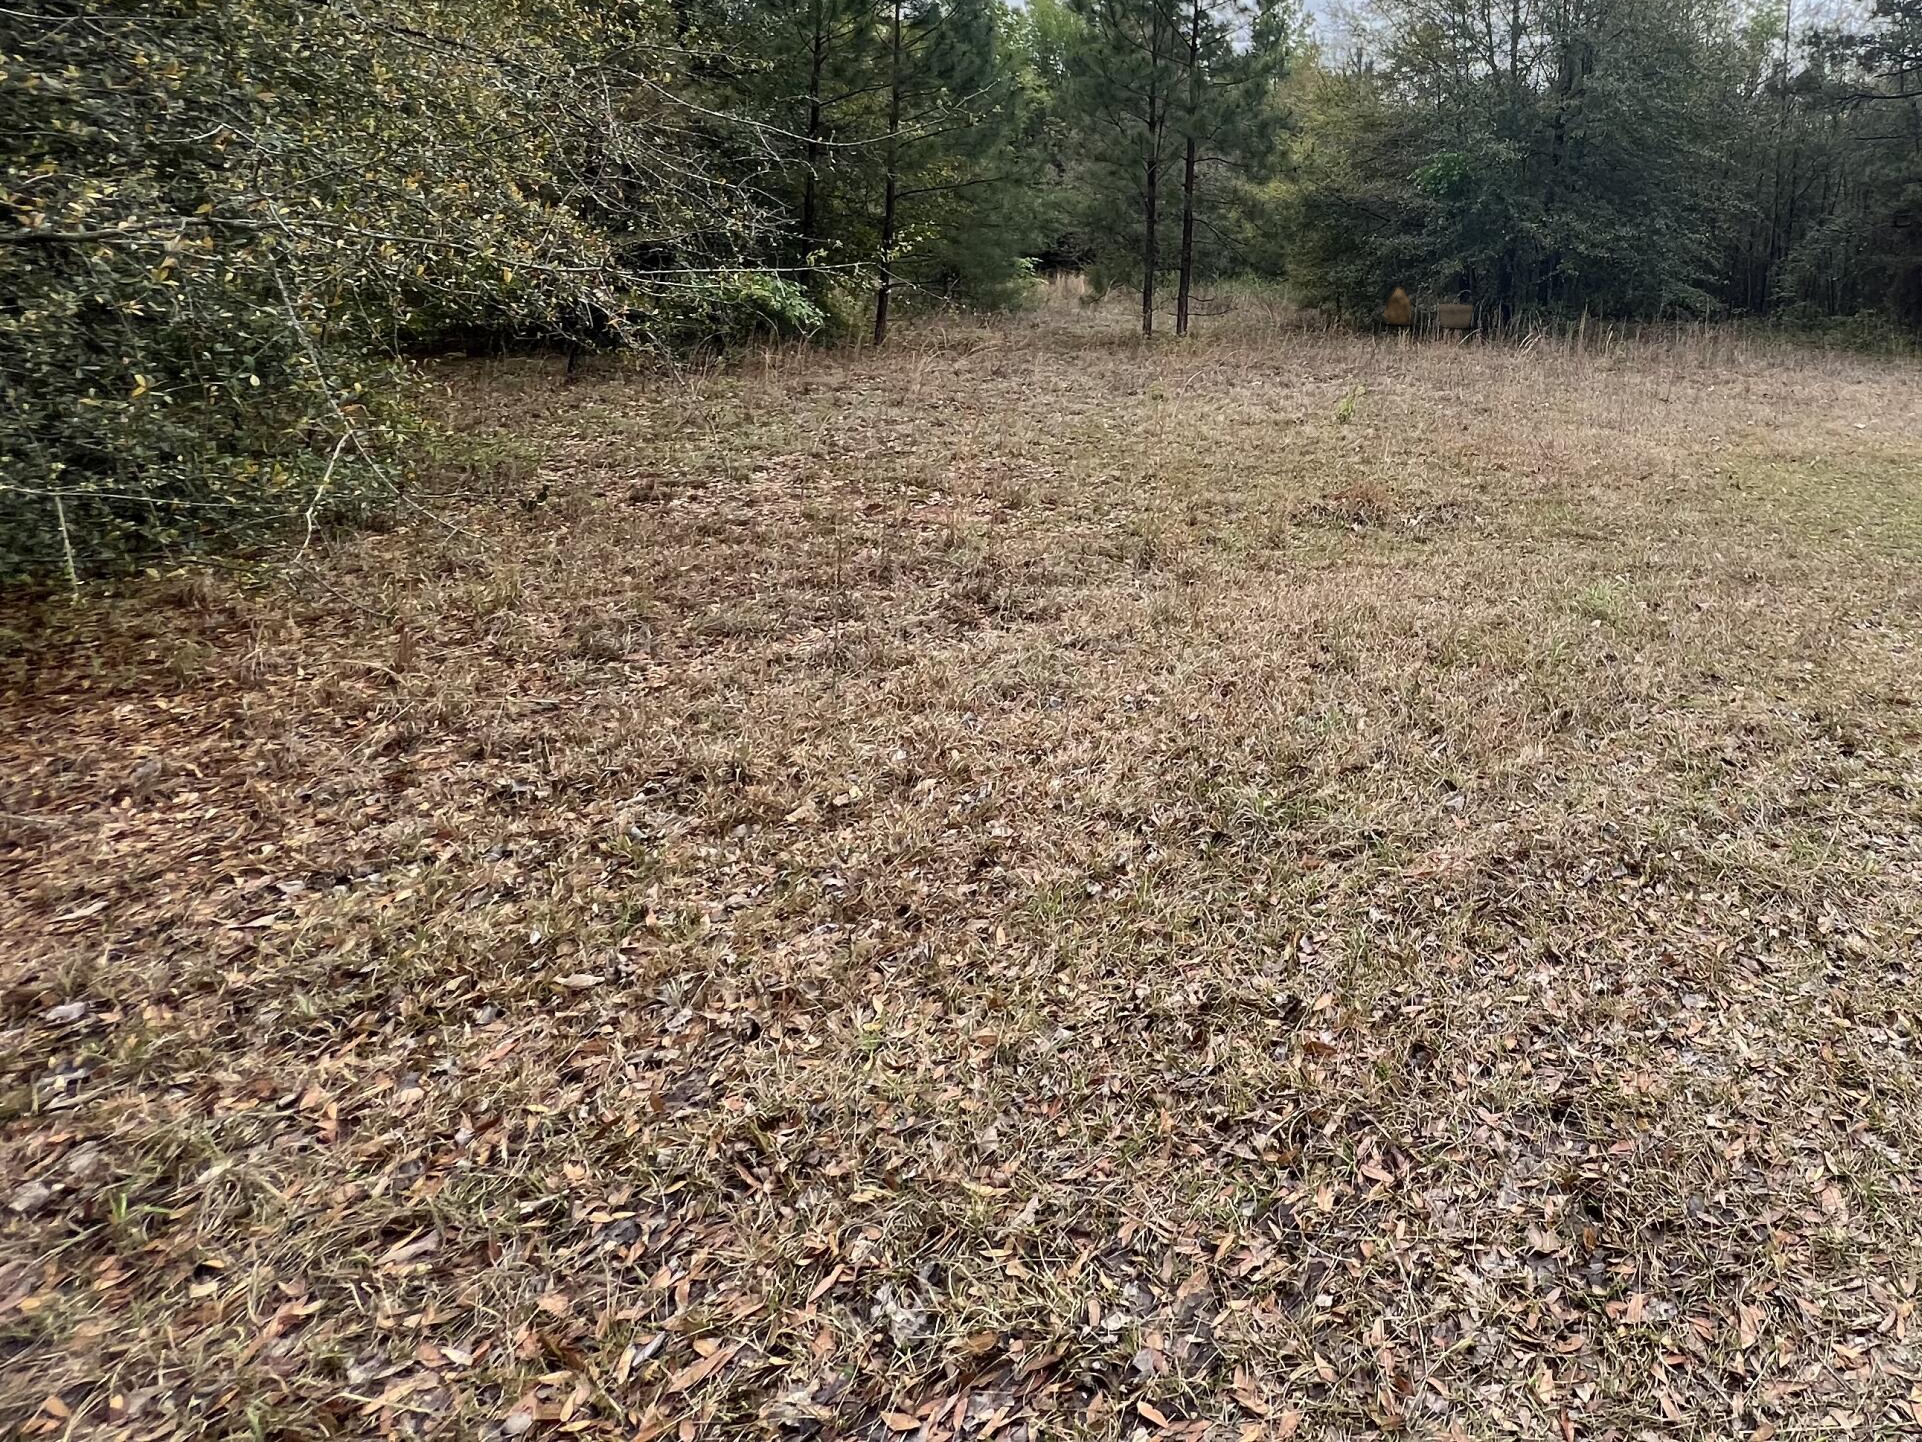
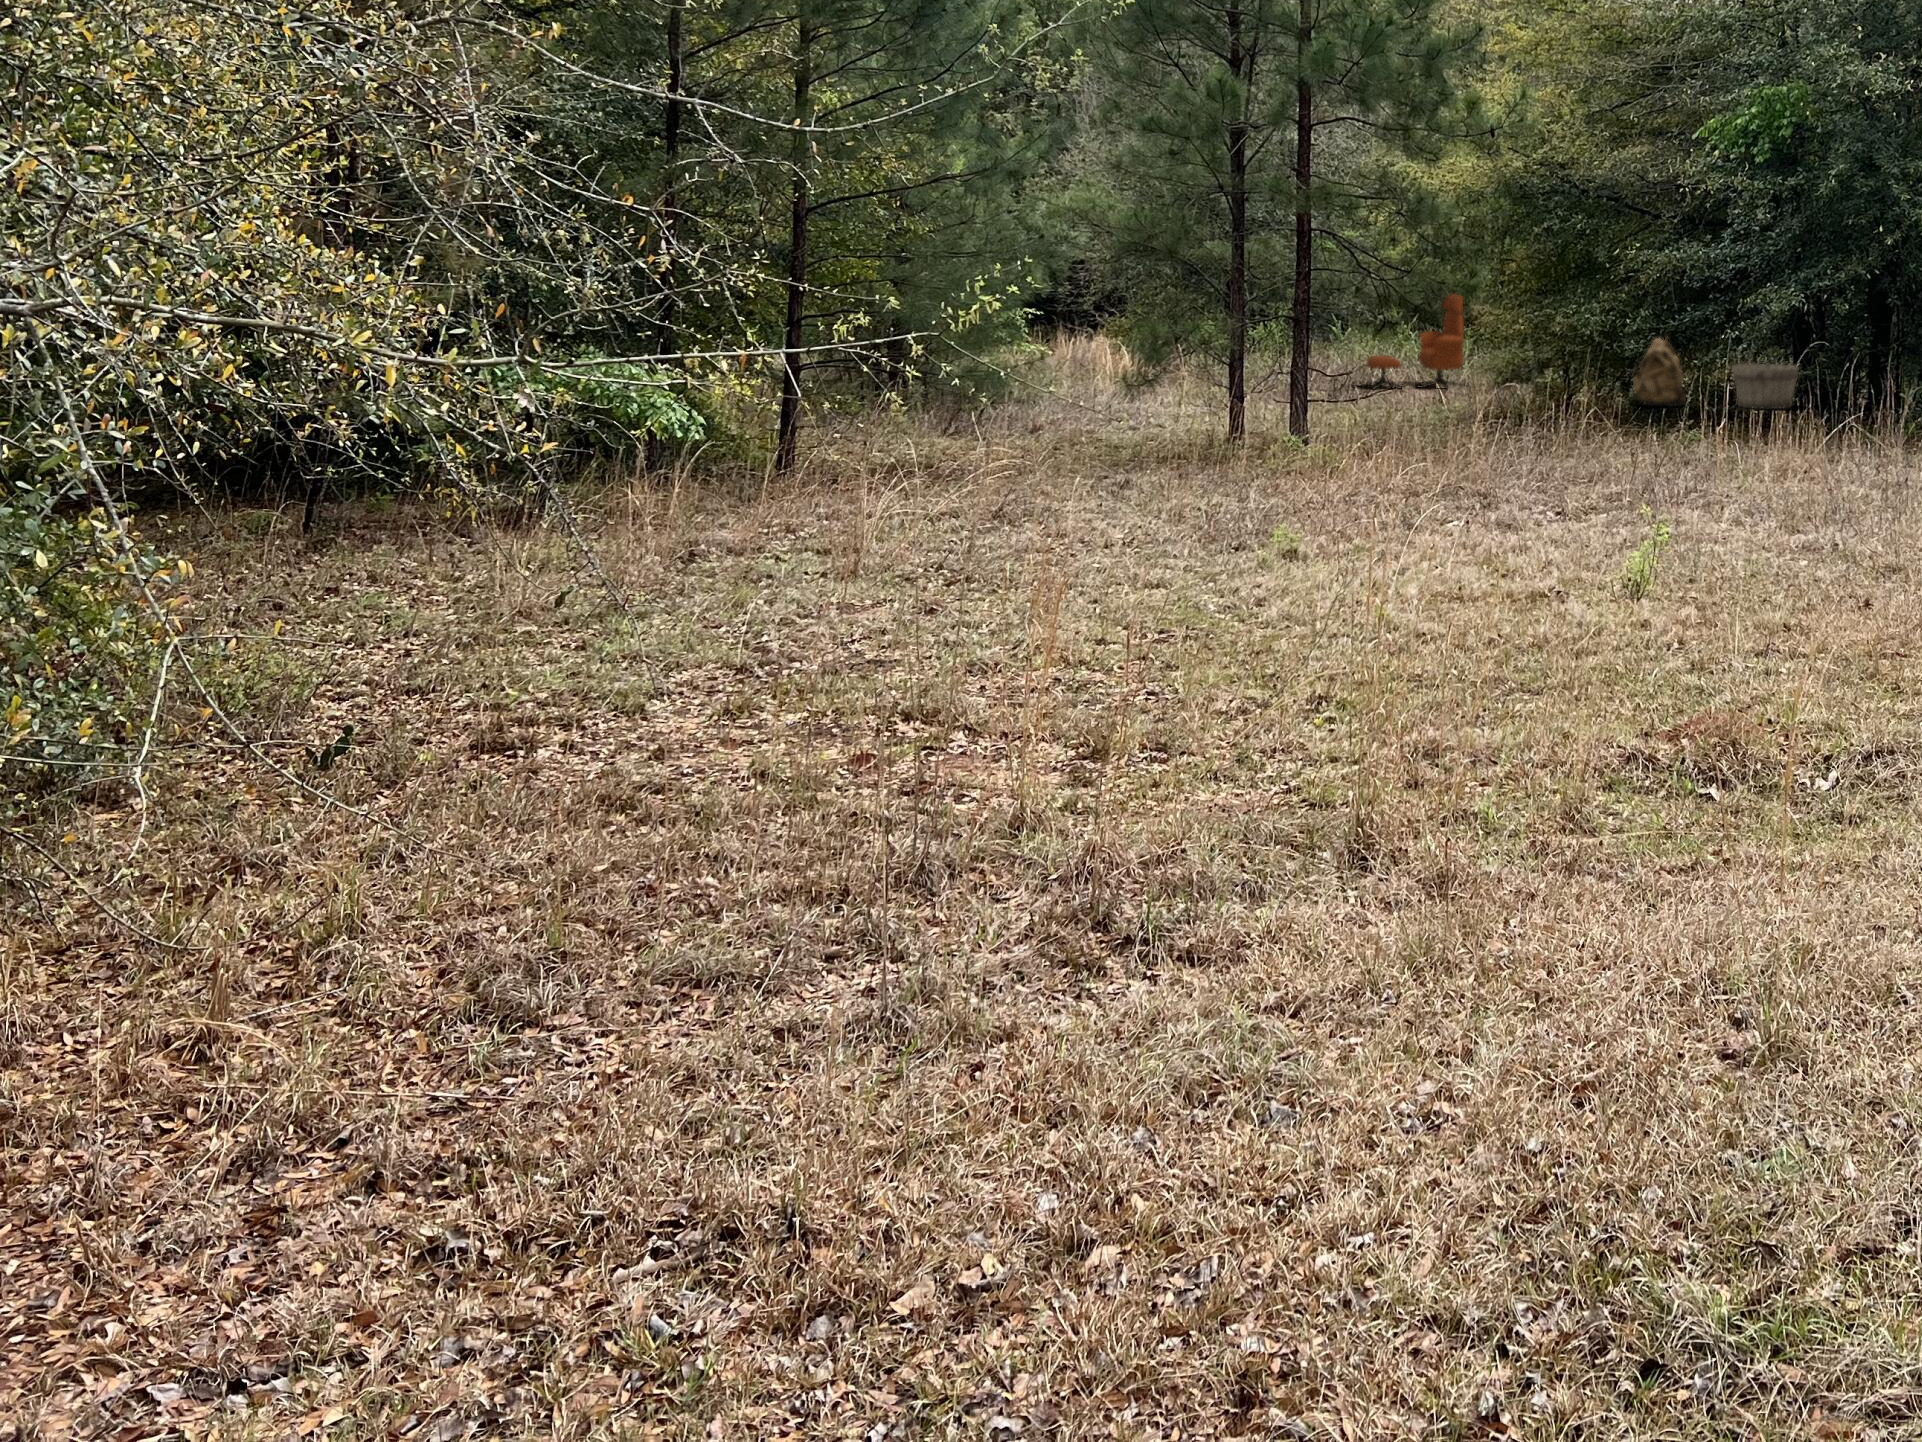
lounge chair: none [1234,261,1296,313] -> present [1365,294,1465,389]

